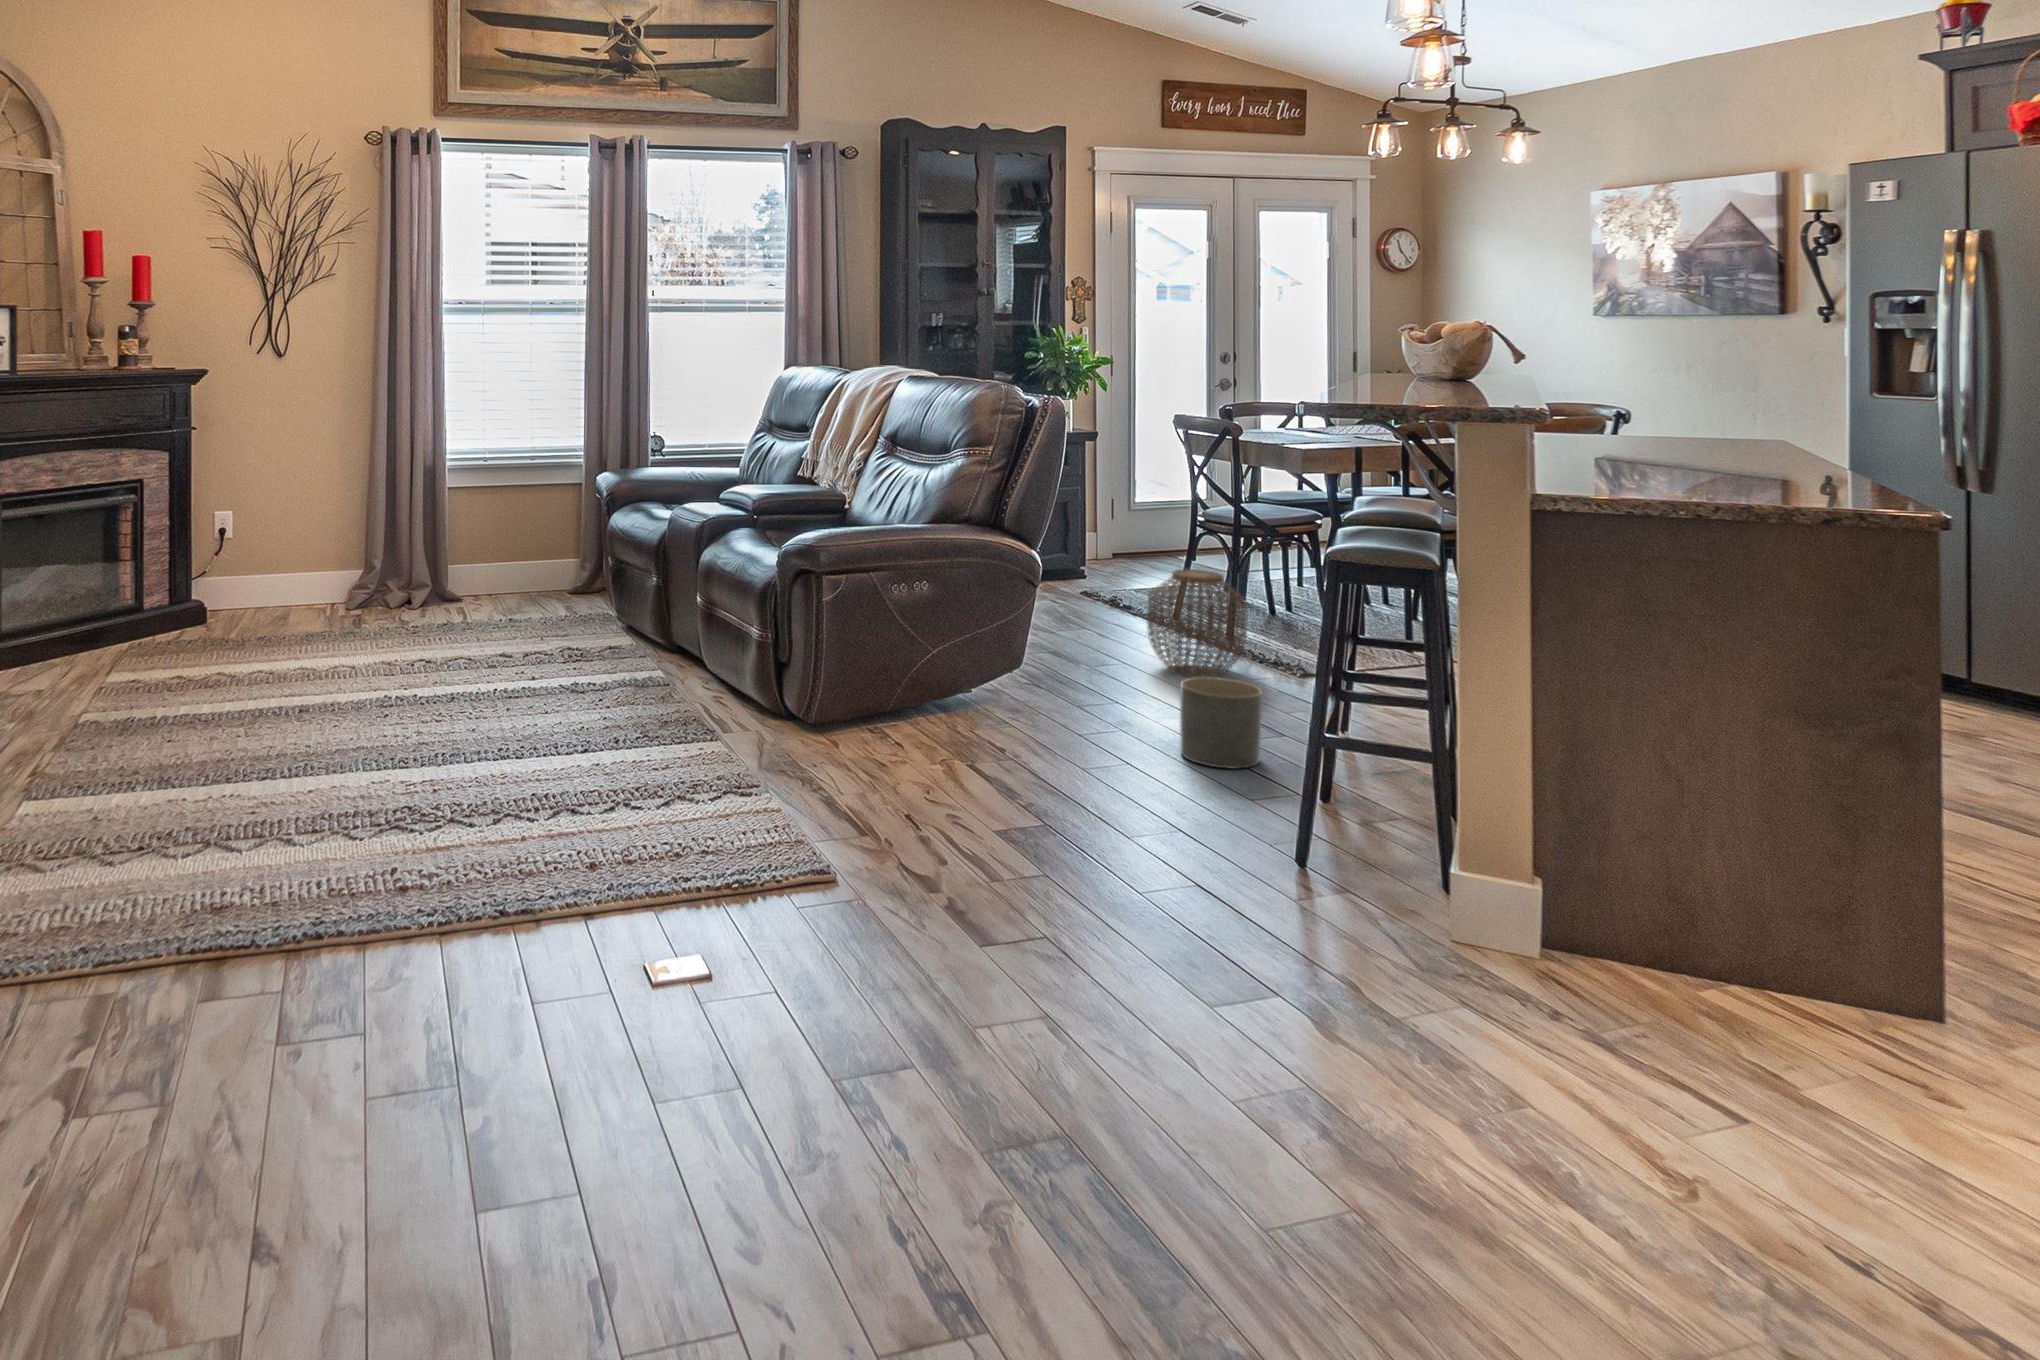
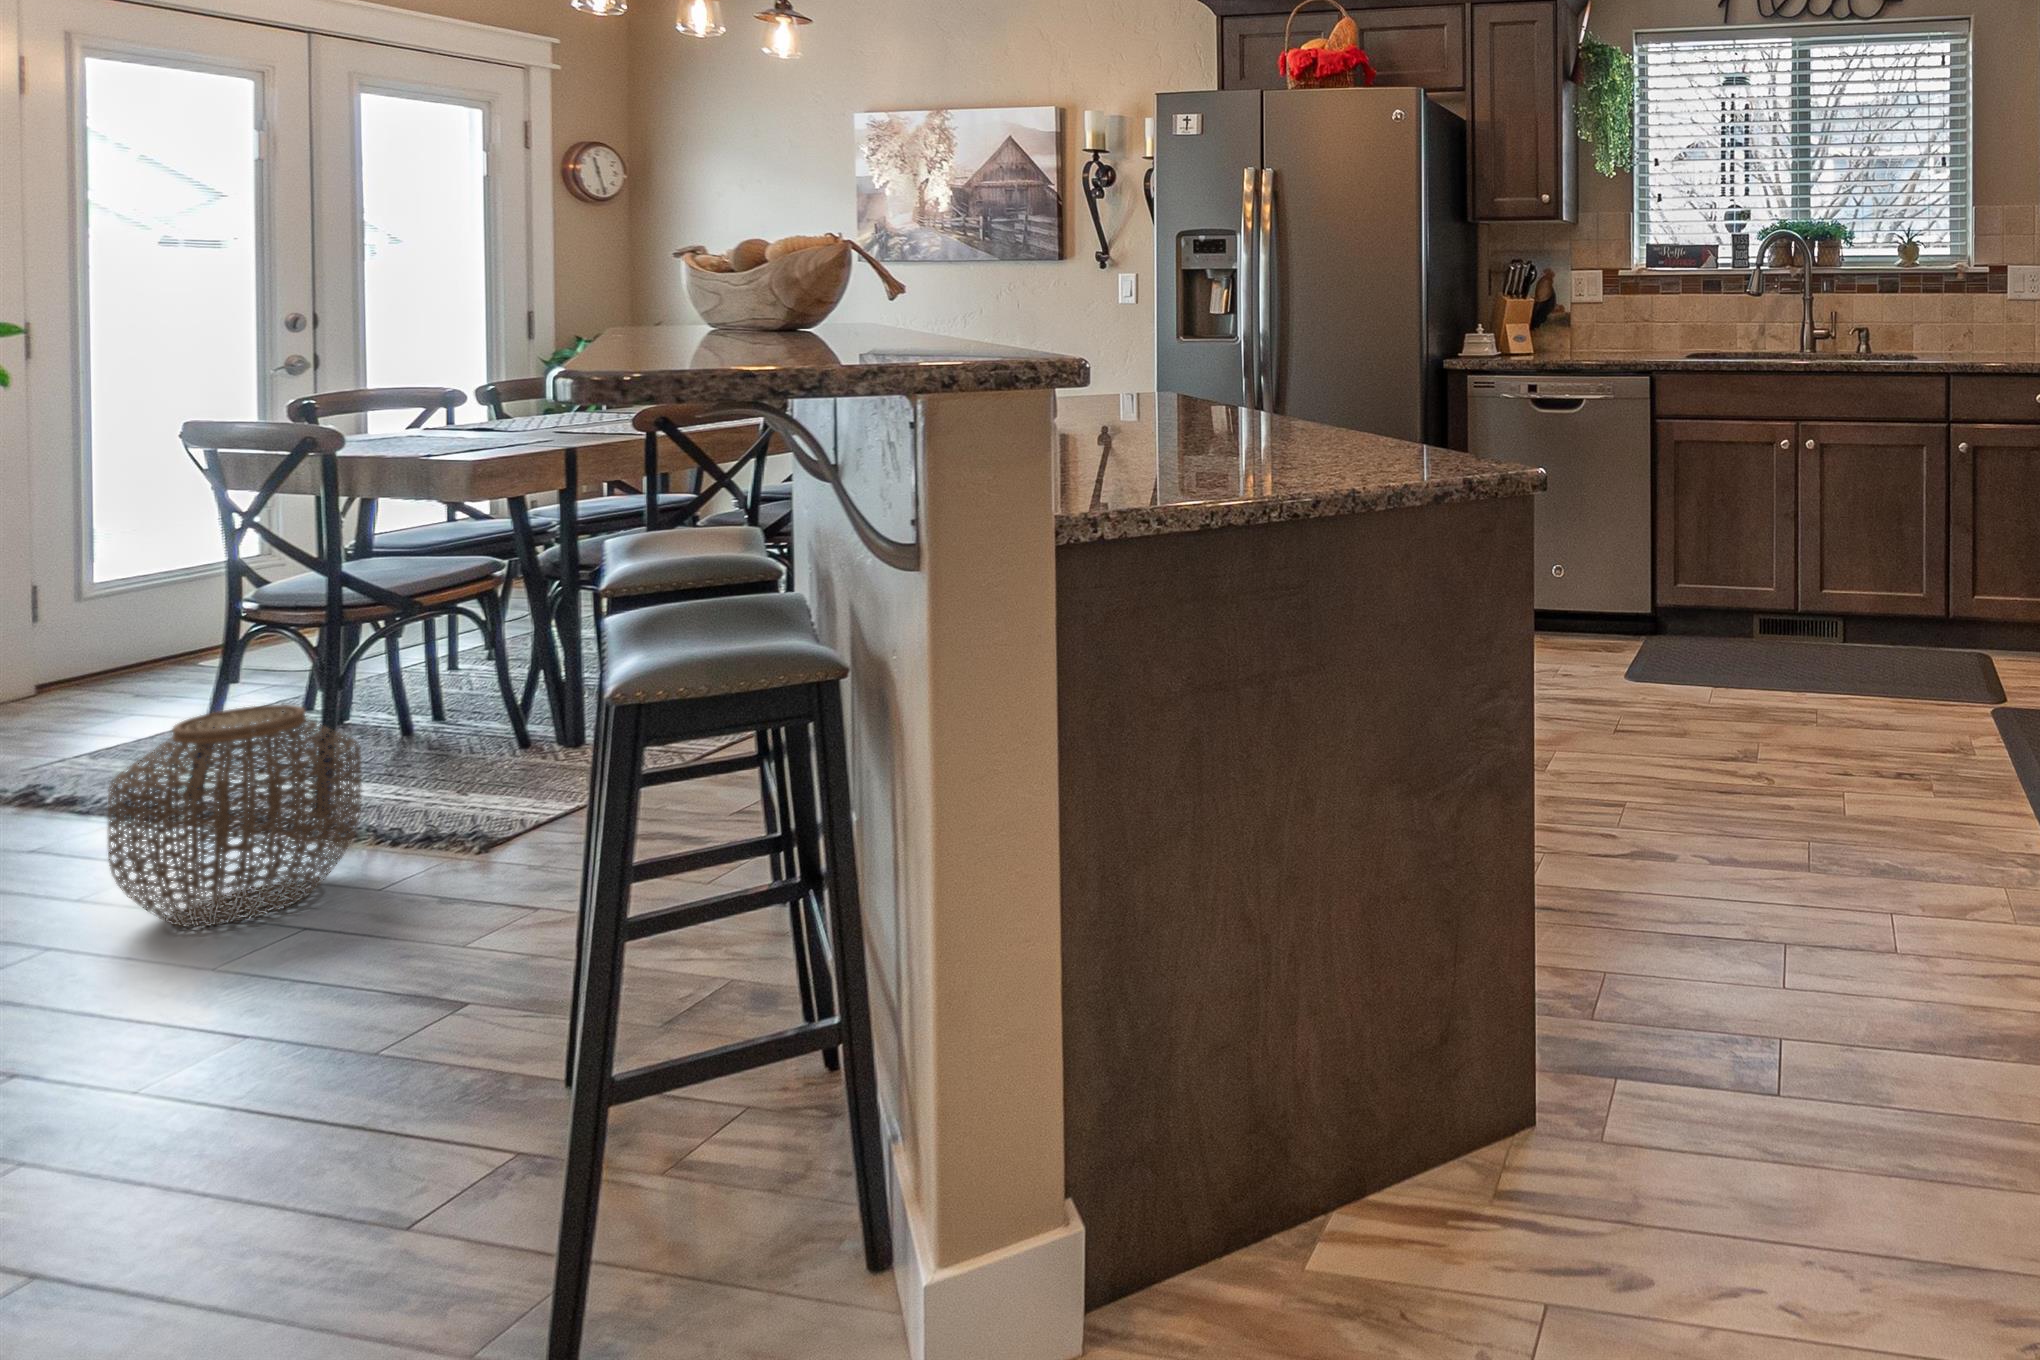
planter: present [1180,677,1263,769] -> none [192,938,412,1167]

